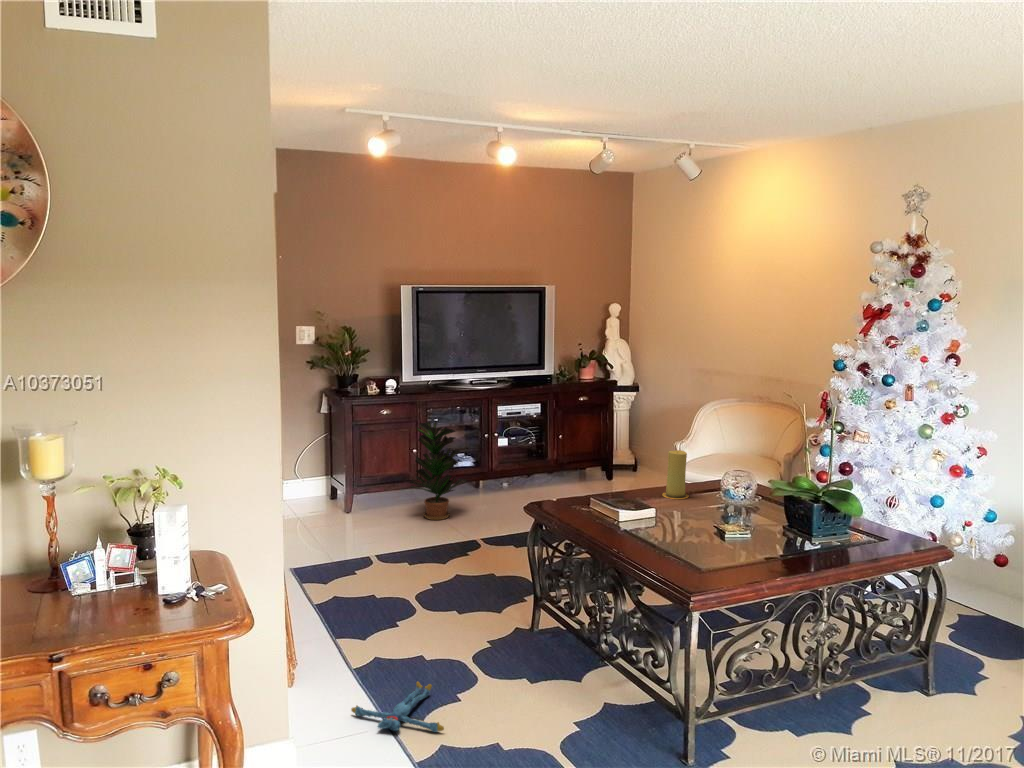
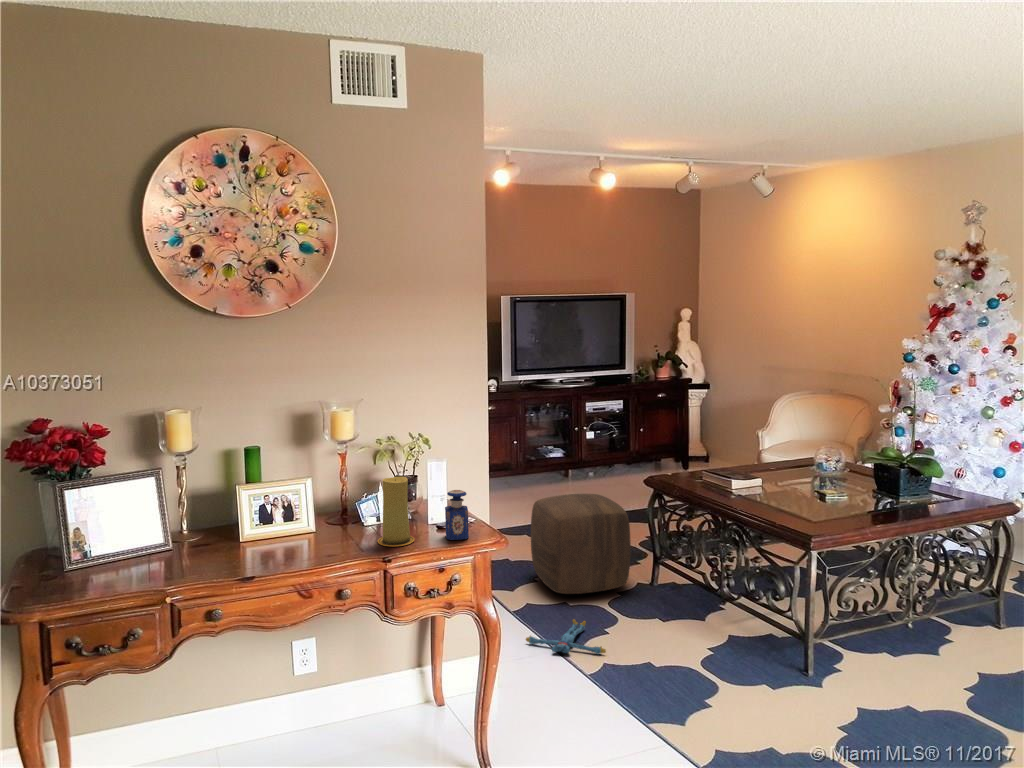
potted plant: present [410,422,467,520] -> none [515,415,564,504]
candle: present [662,450,688,499] -> present [378,476,414,547]
ottoman: none [390,521,502,644] -> present [531,494,631,594]
perfume bottle: none [169,549,207,617] -> present [445,490,469,540]

